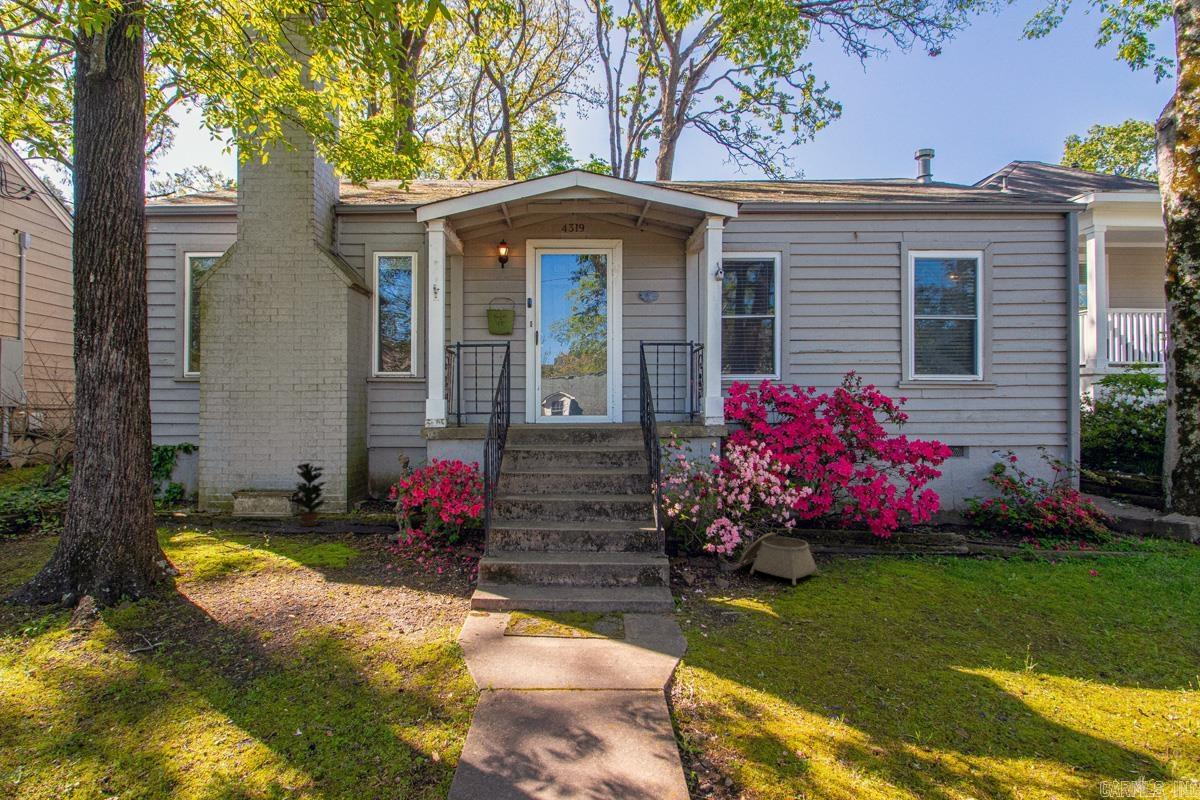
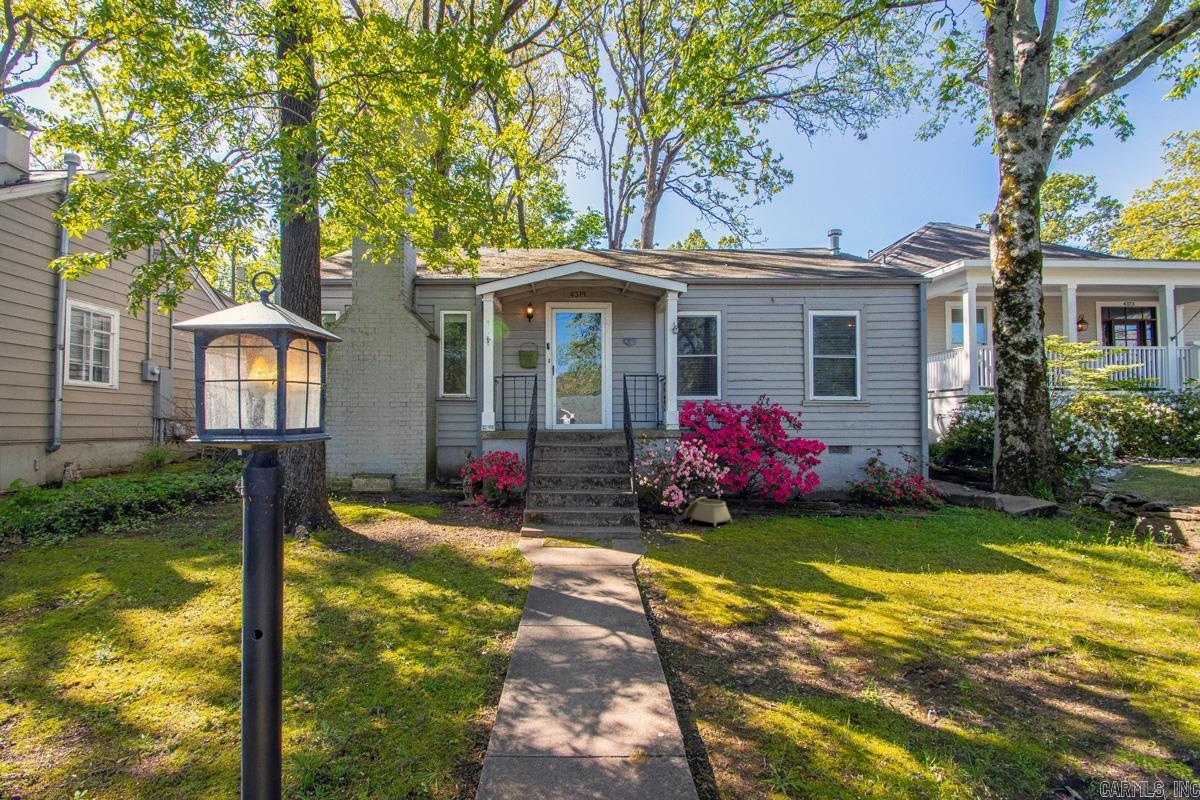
potted plant: present [288,463,330,526] -> none [389,455,417,497]

